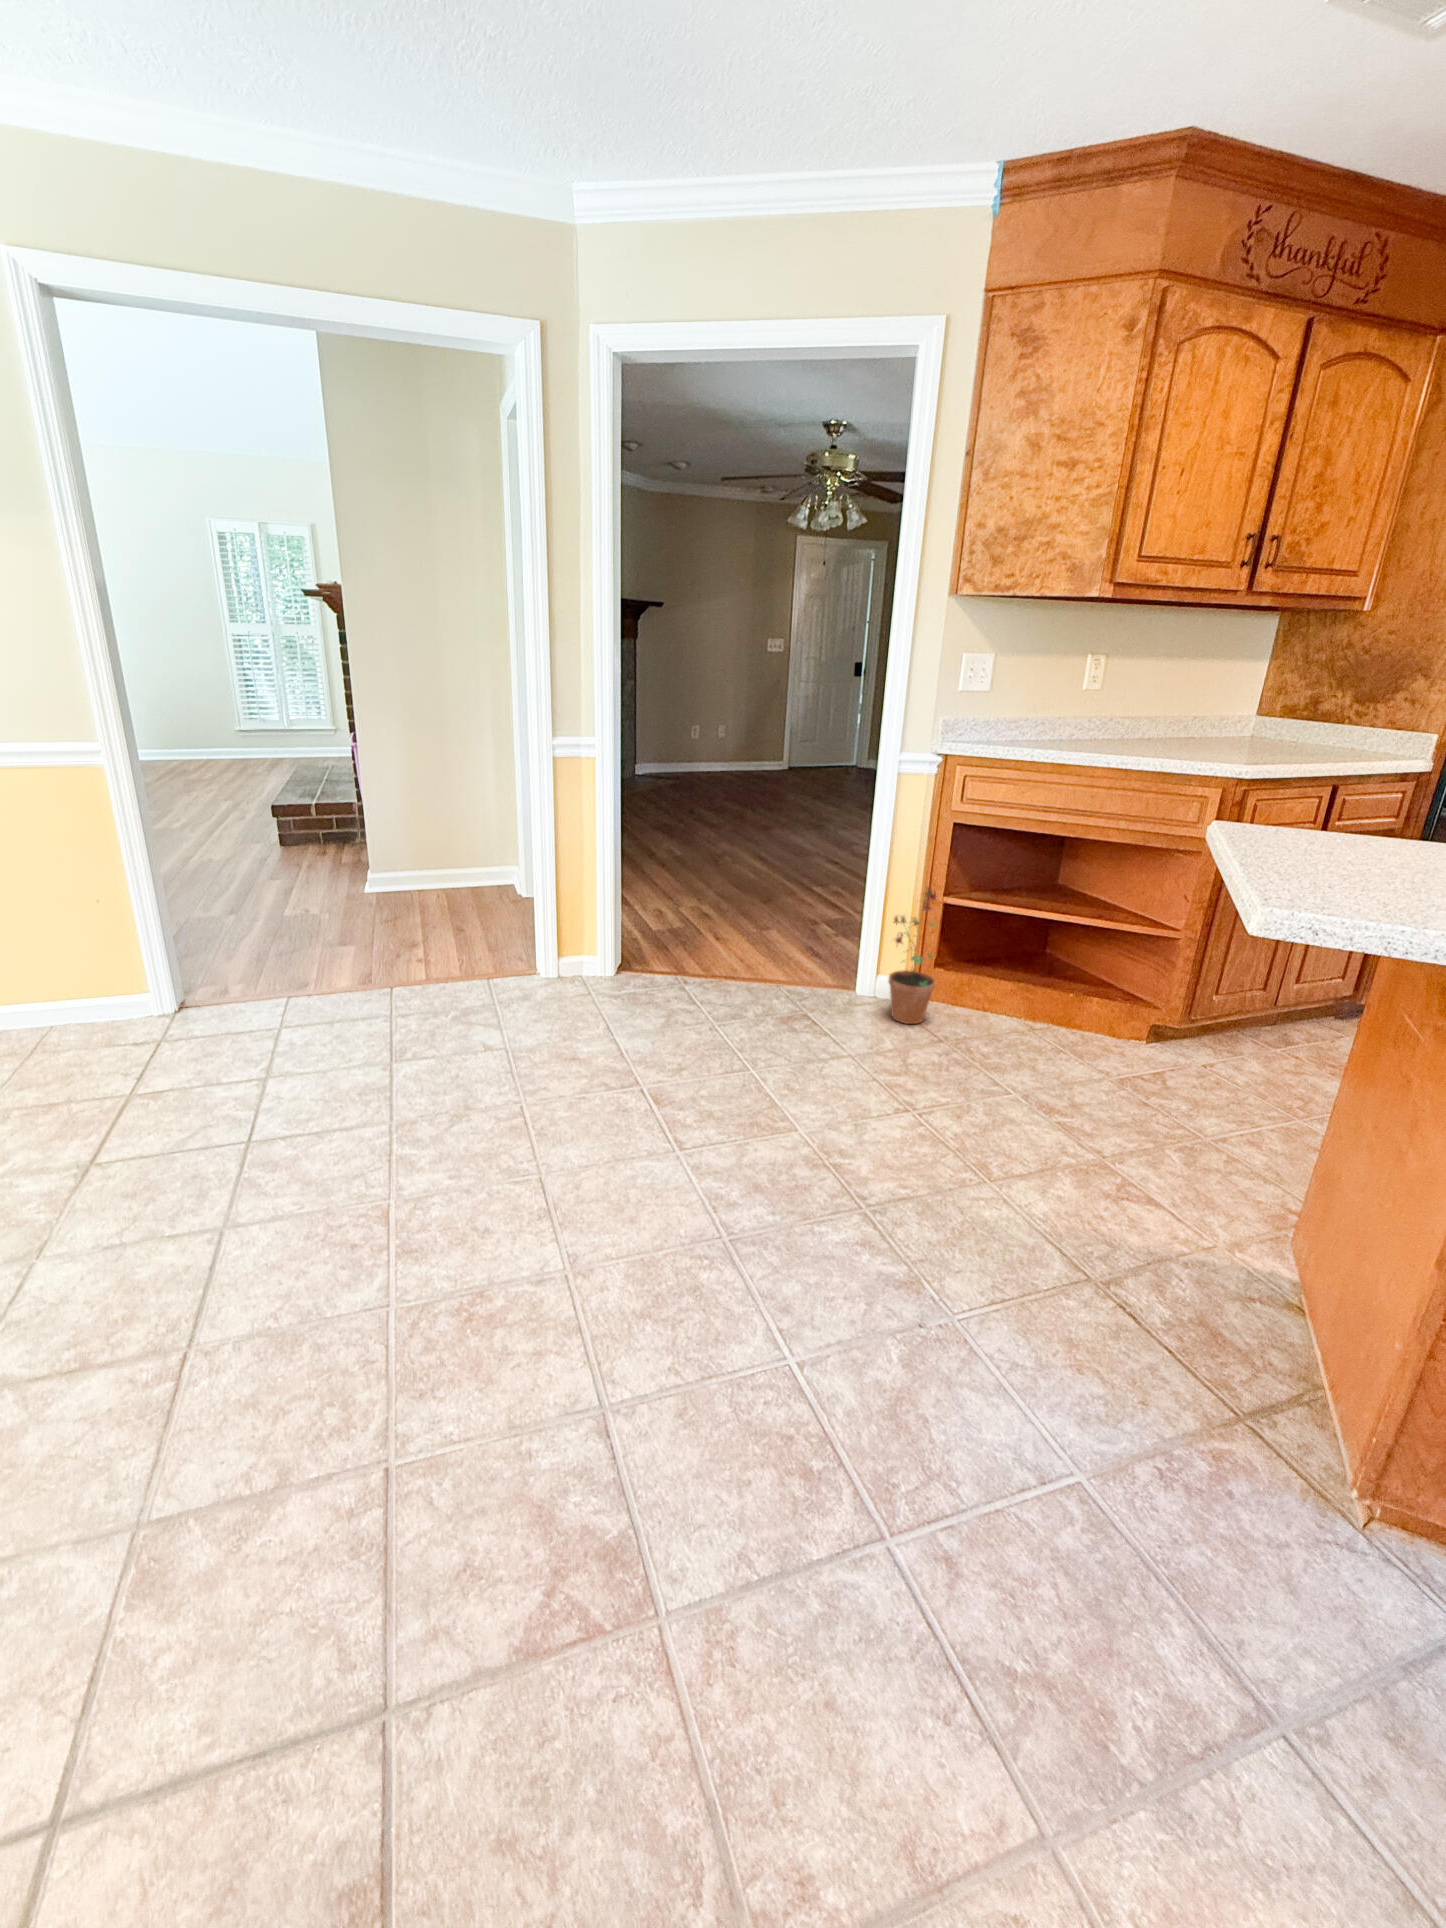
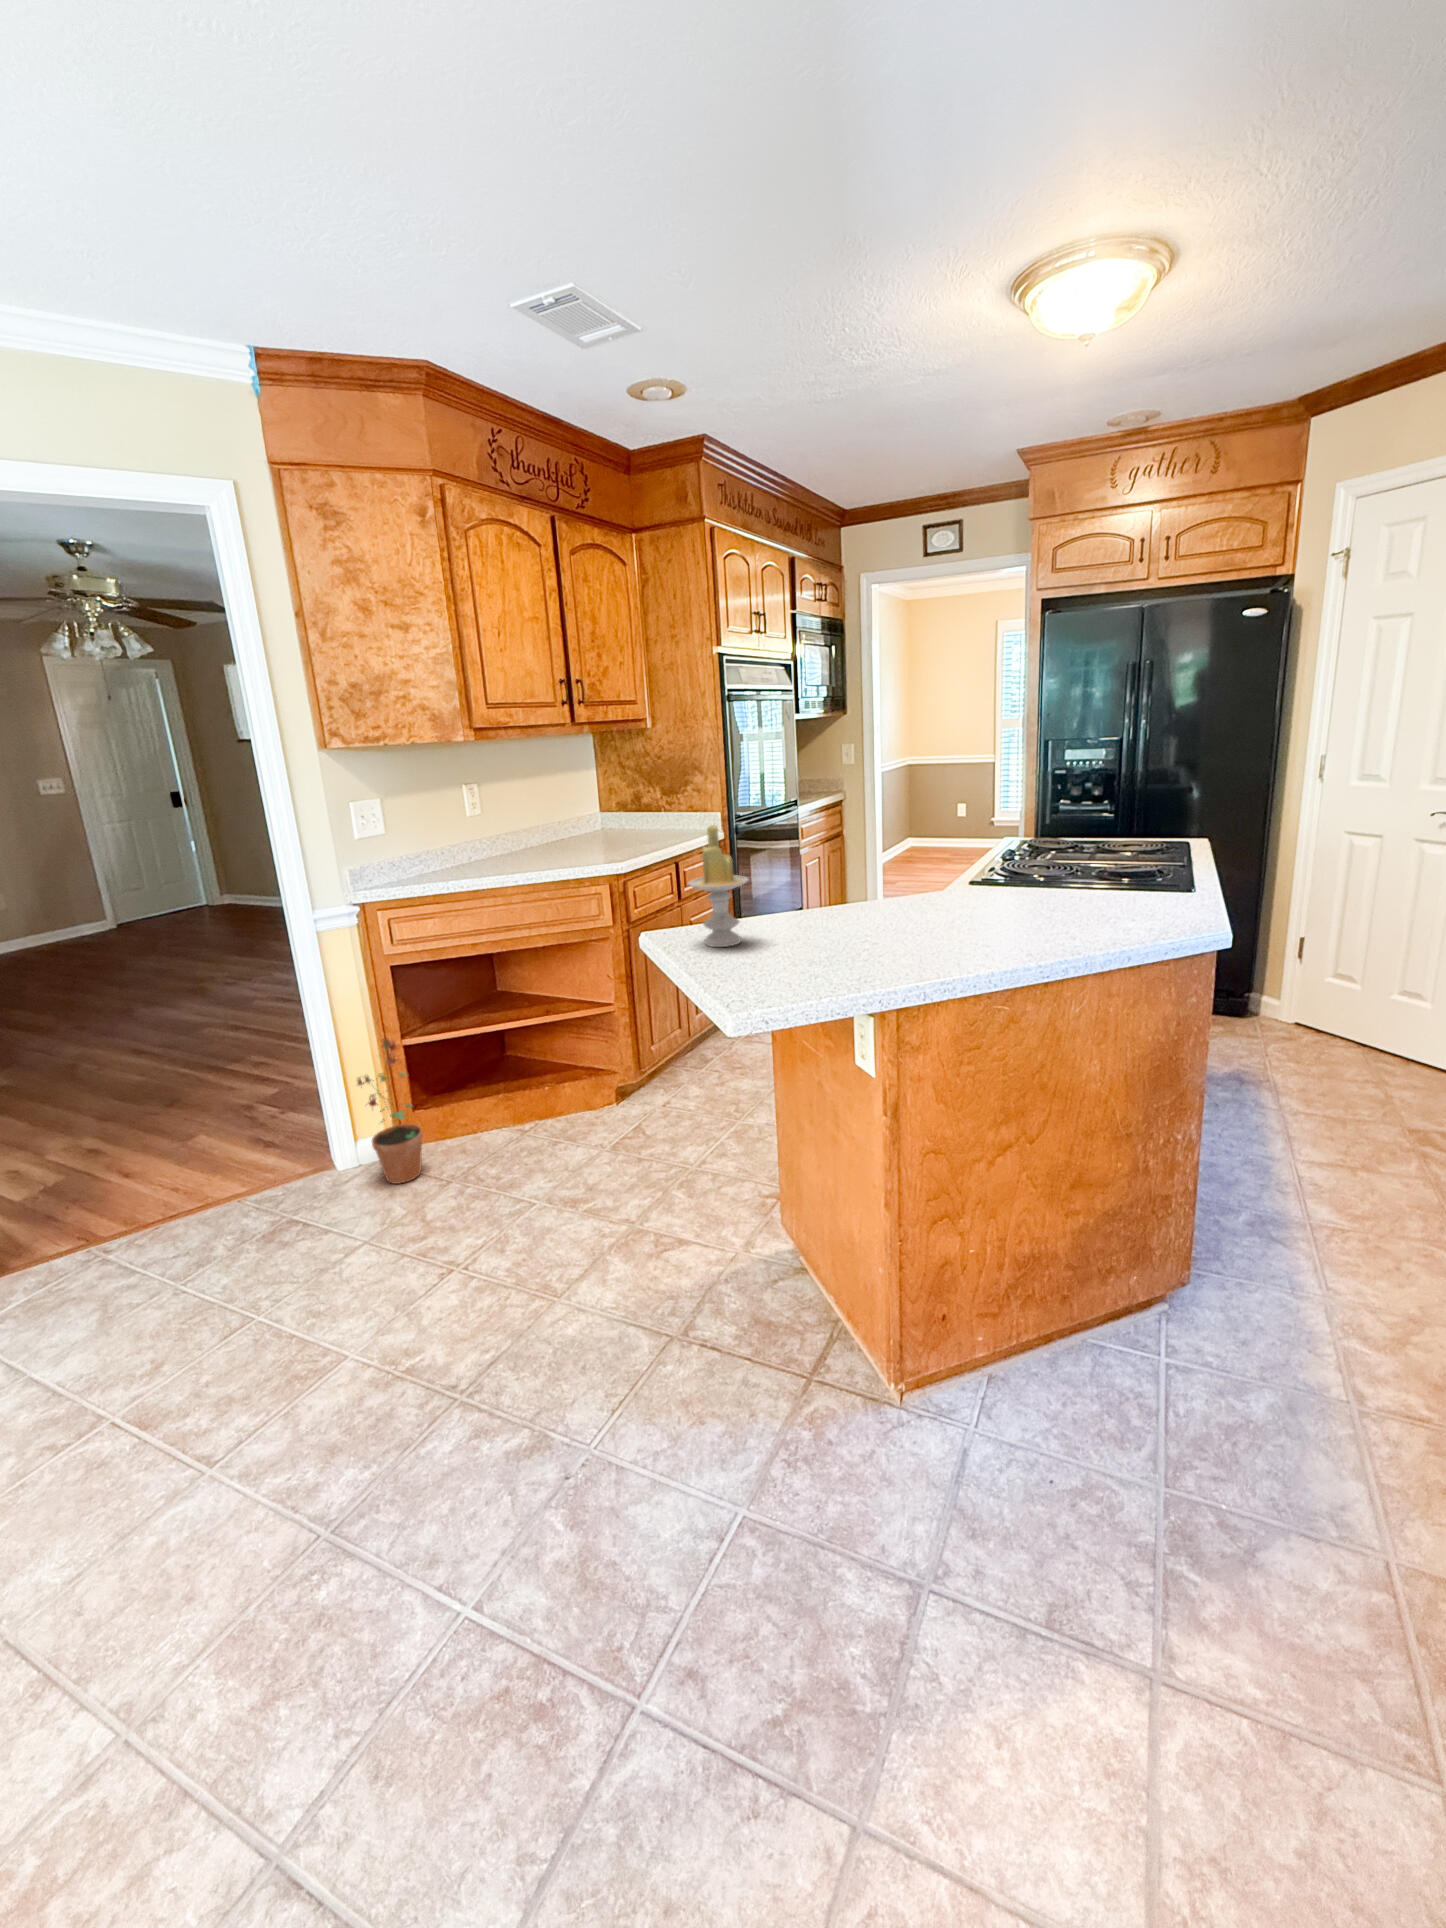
candle: none [1289,686,1390,851] -> present [689,825,748,947]

